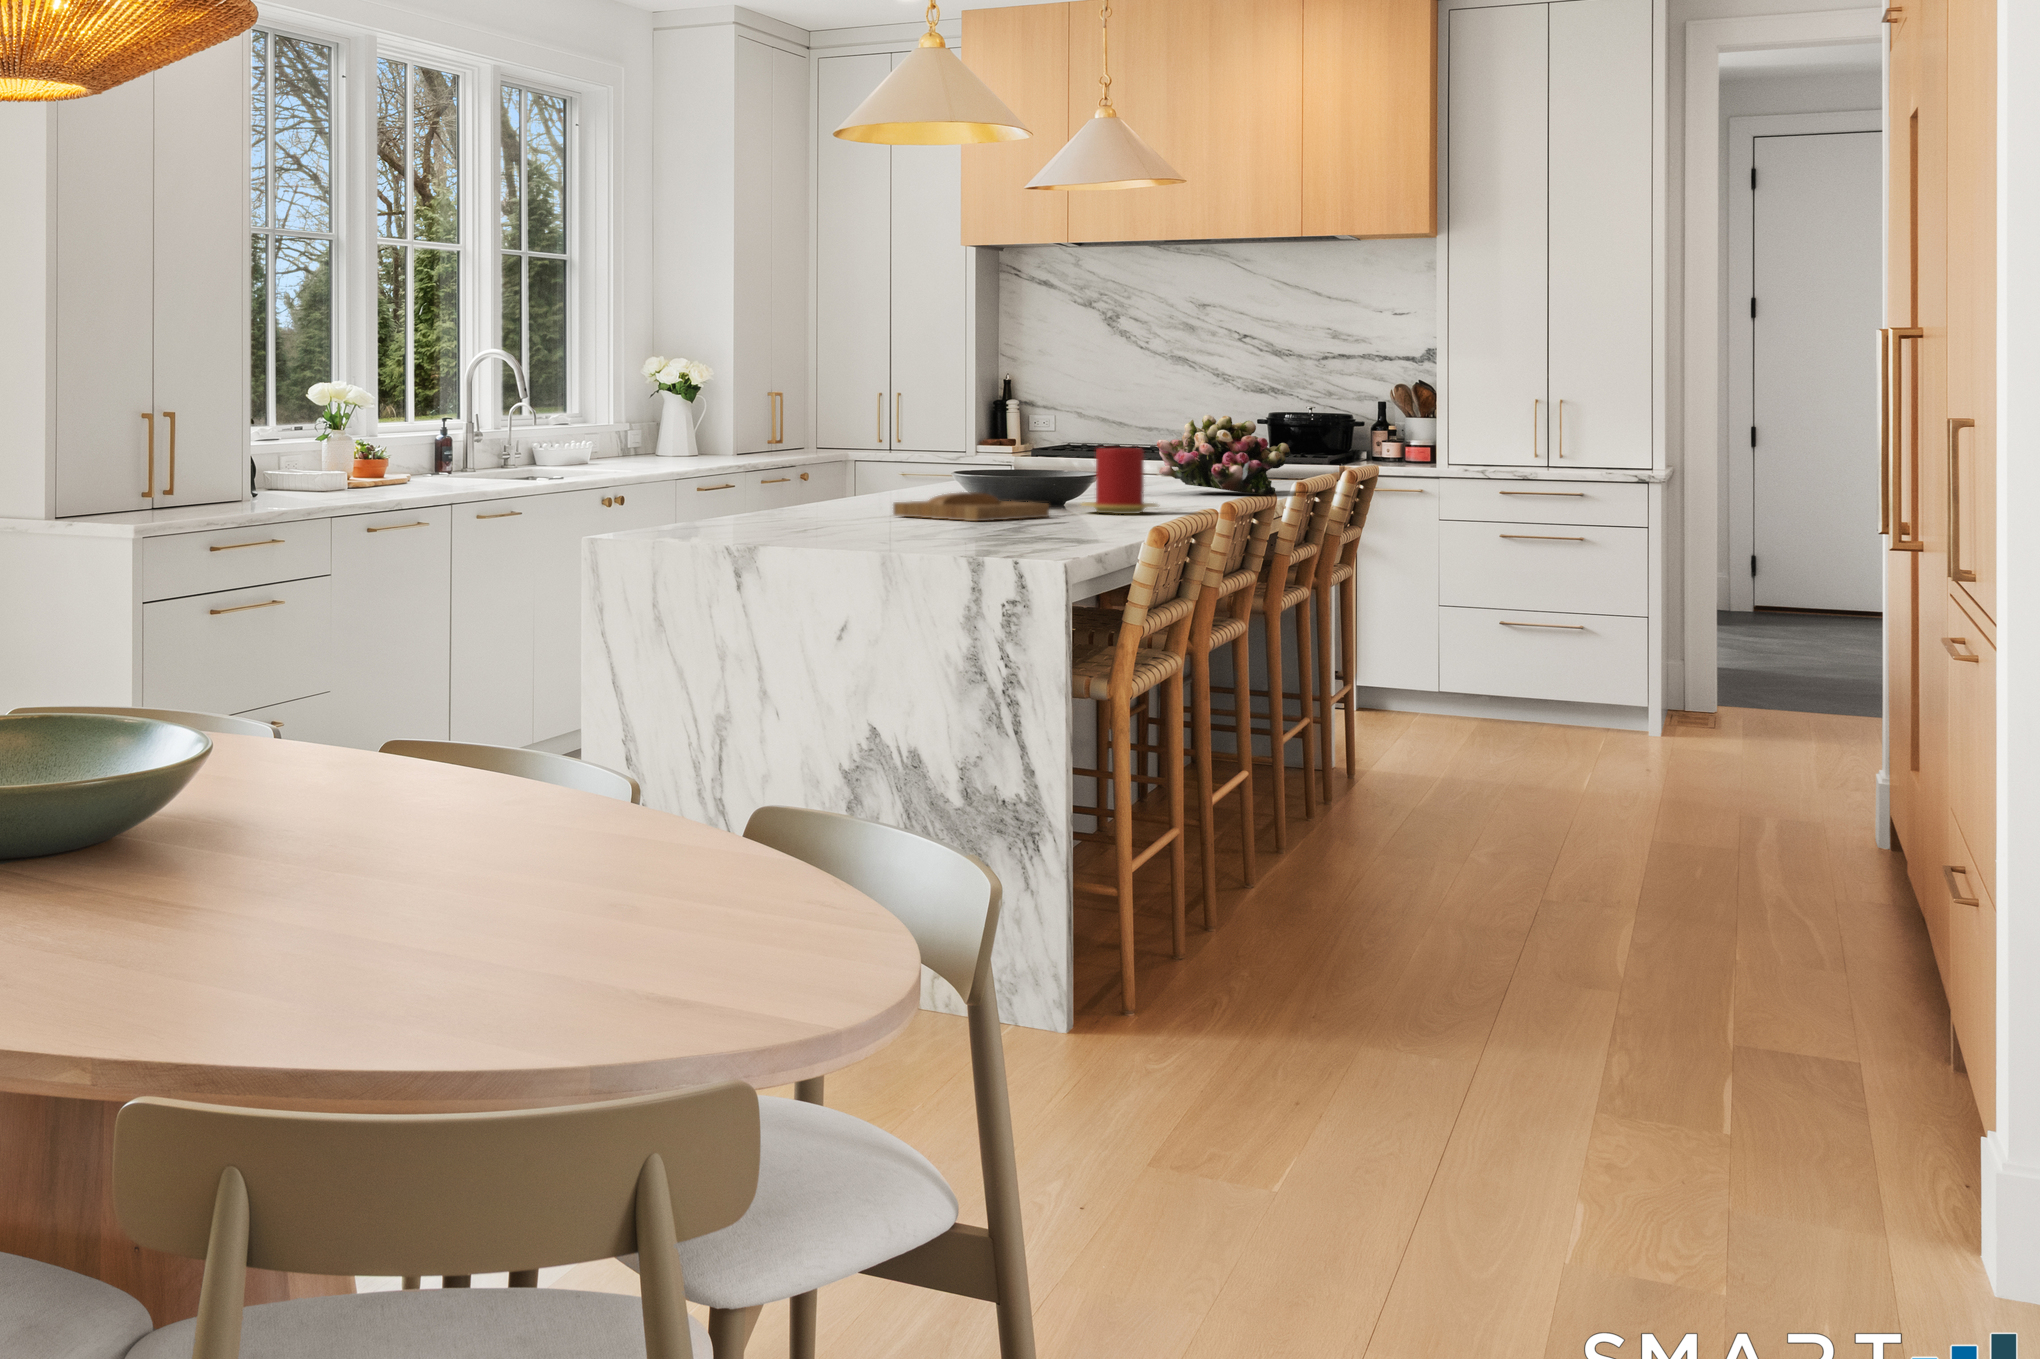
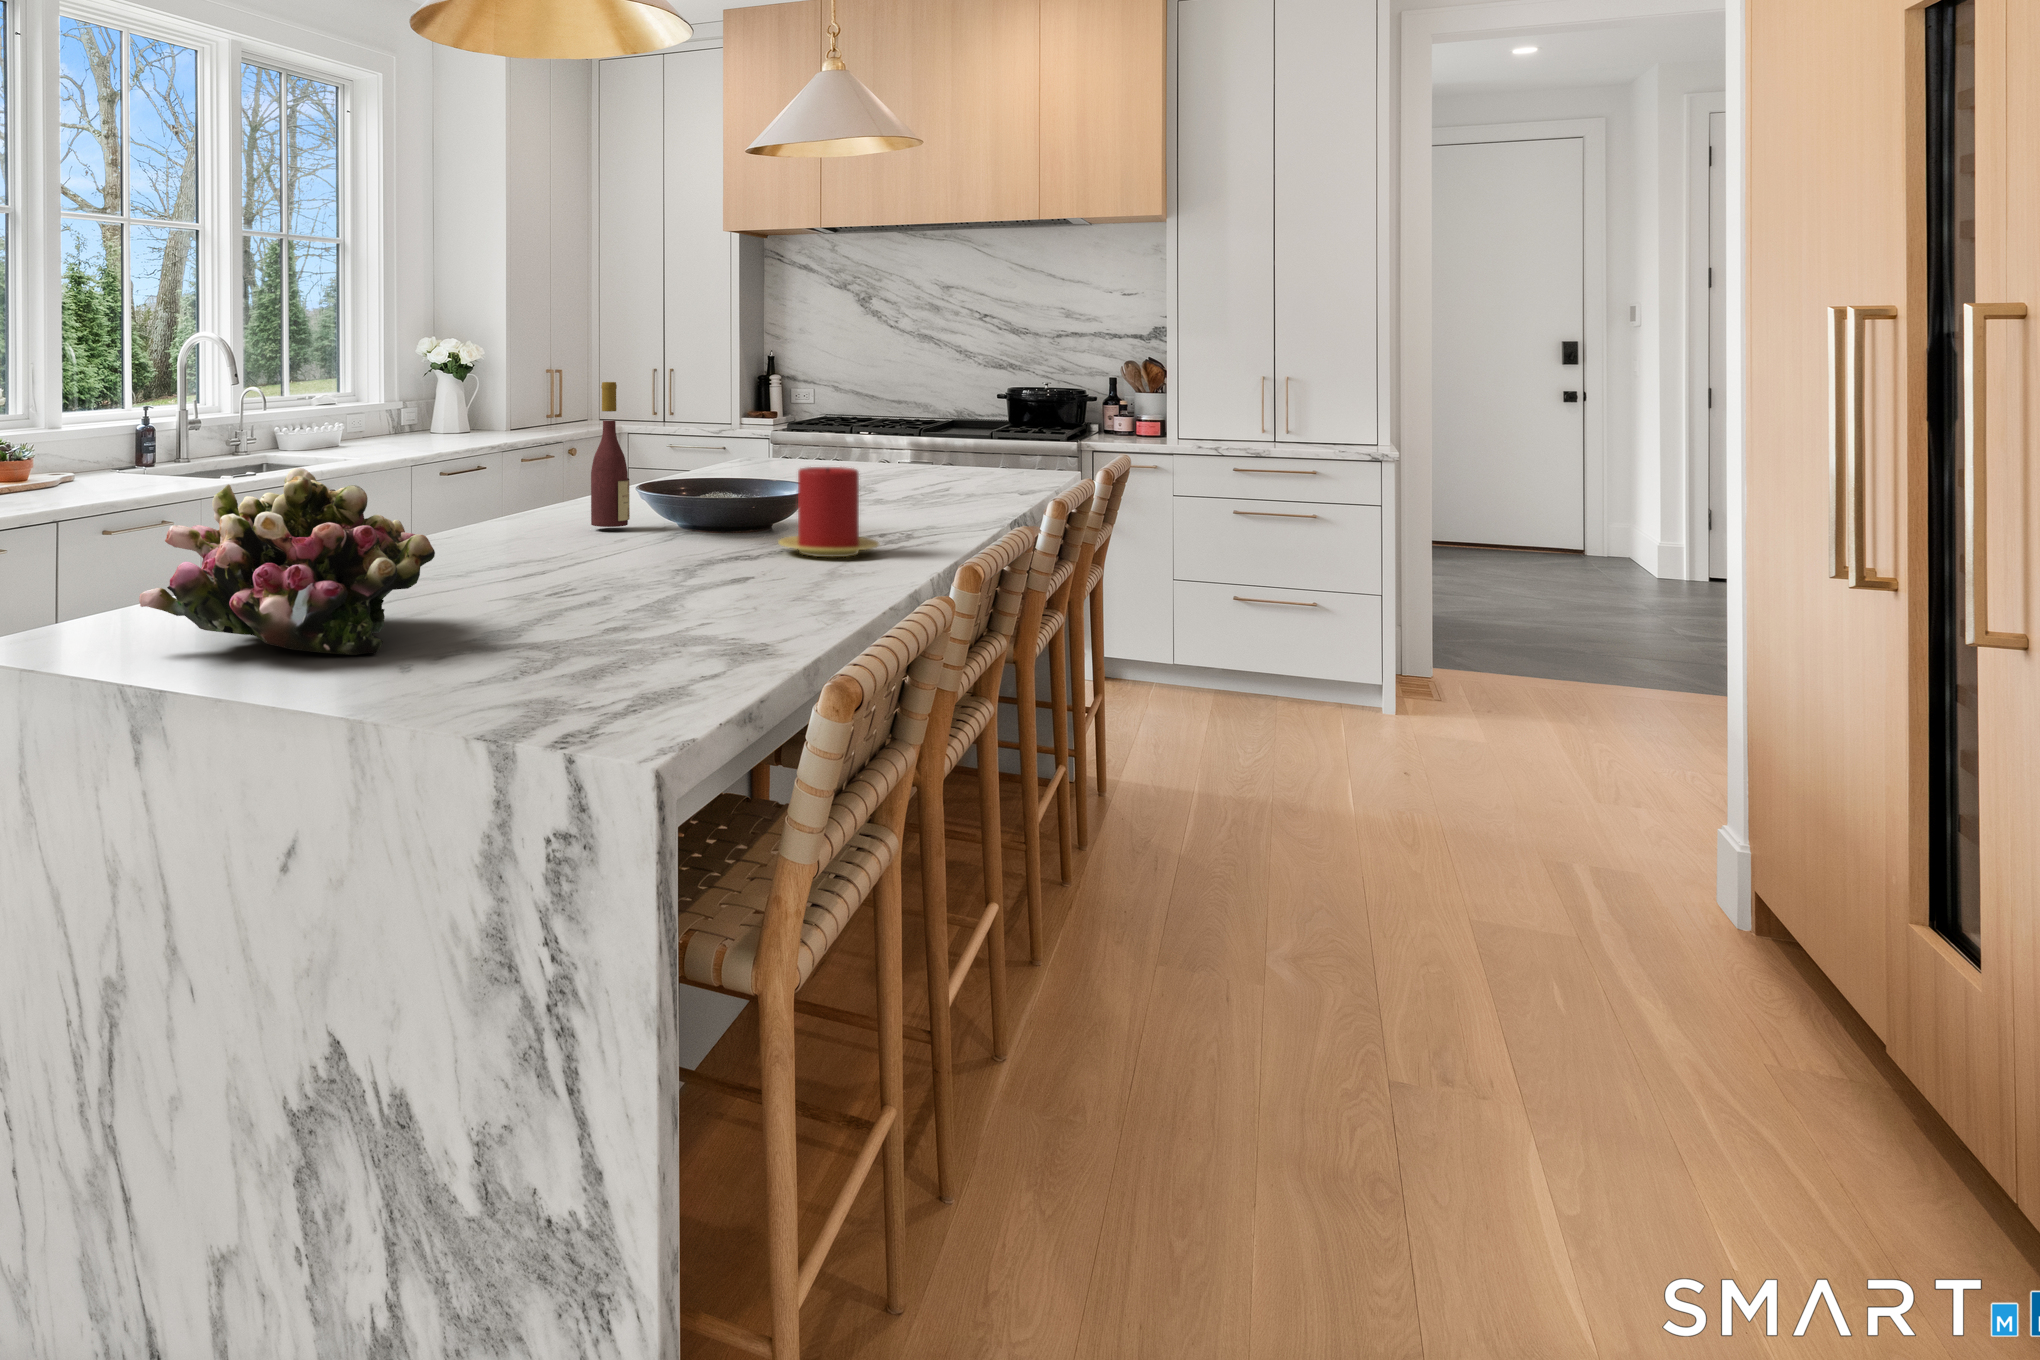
wine bottle: none [916,385,949,505] -> present [591,382,630,527]
flower arrangement: present [1157,415,1290,495] -> present [139,468,435,655]
tray: present [893,492,1049,521] -> none [522,535,729,586]

